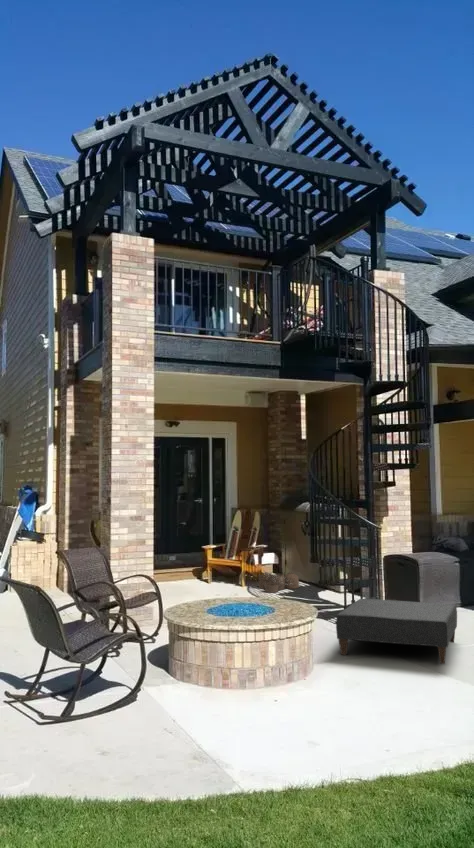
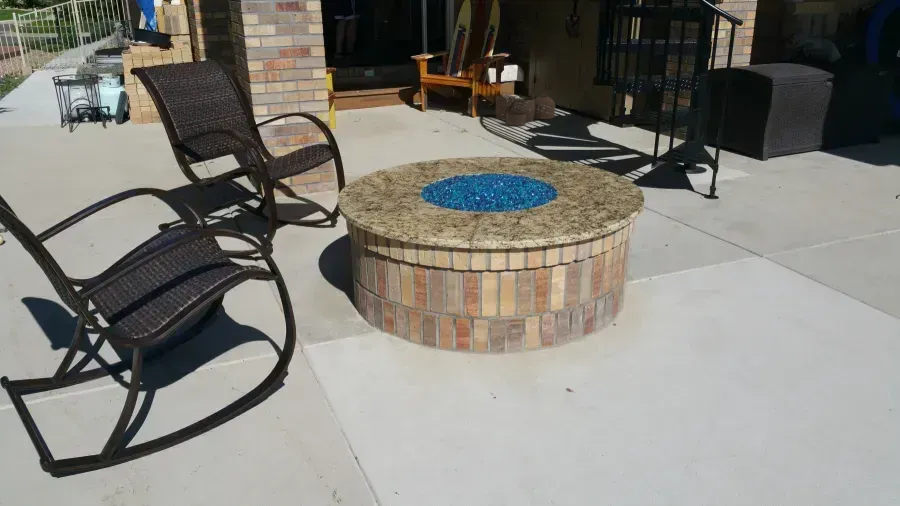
ottoman: present [336,599,457,664] -> none [656,151,879,280]

